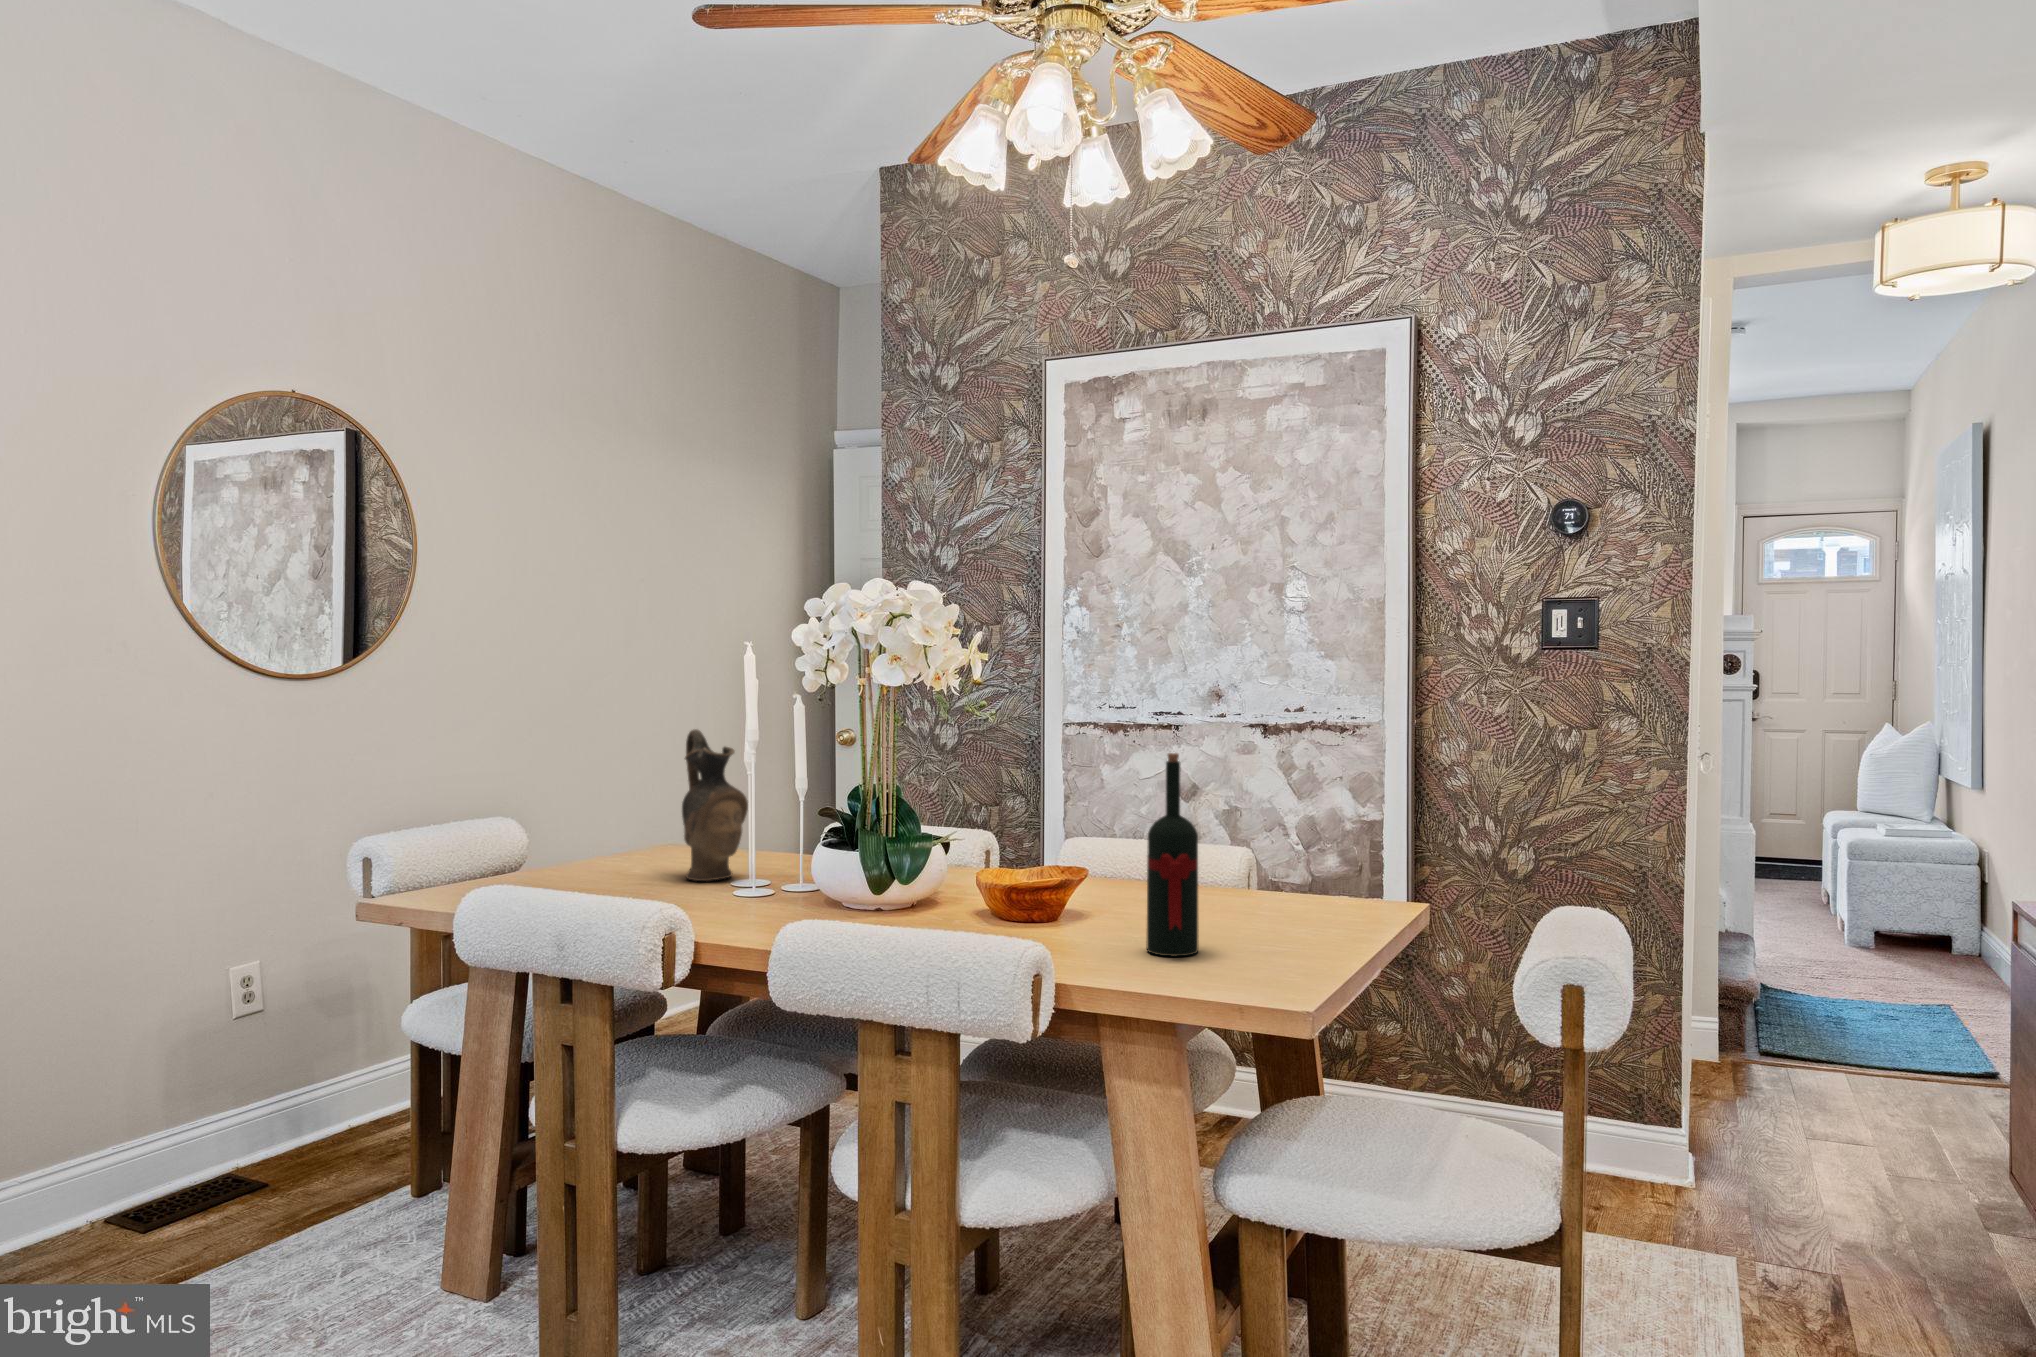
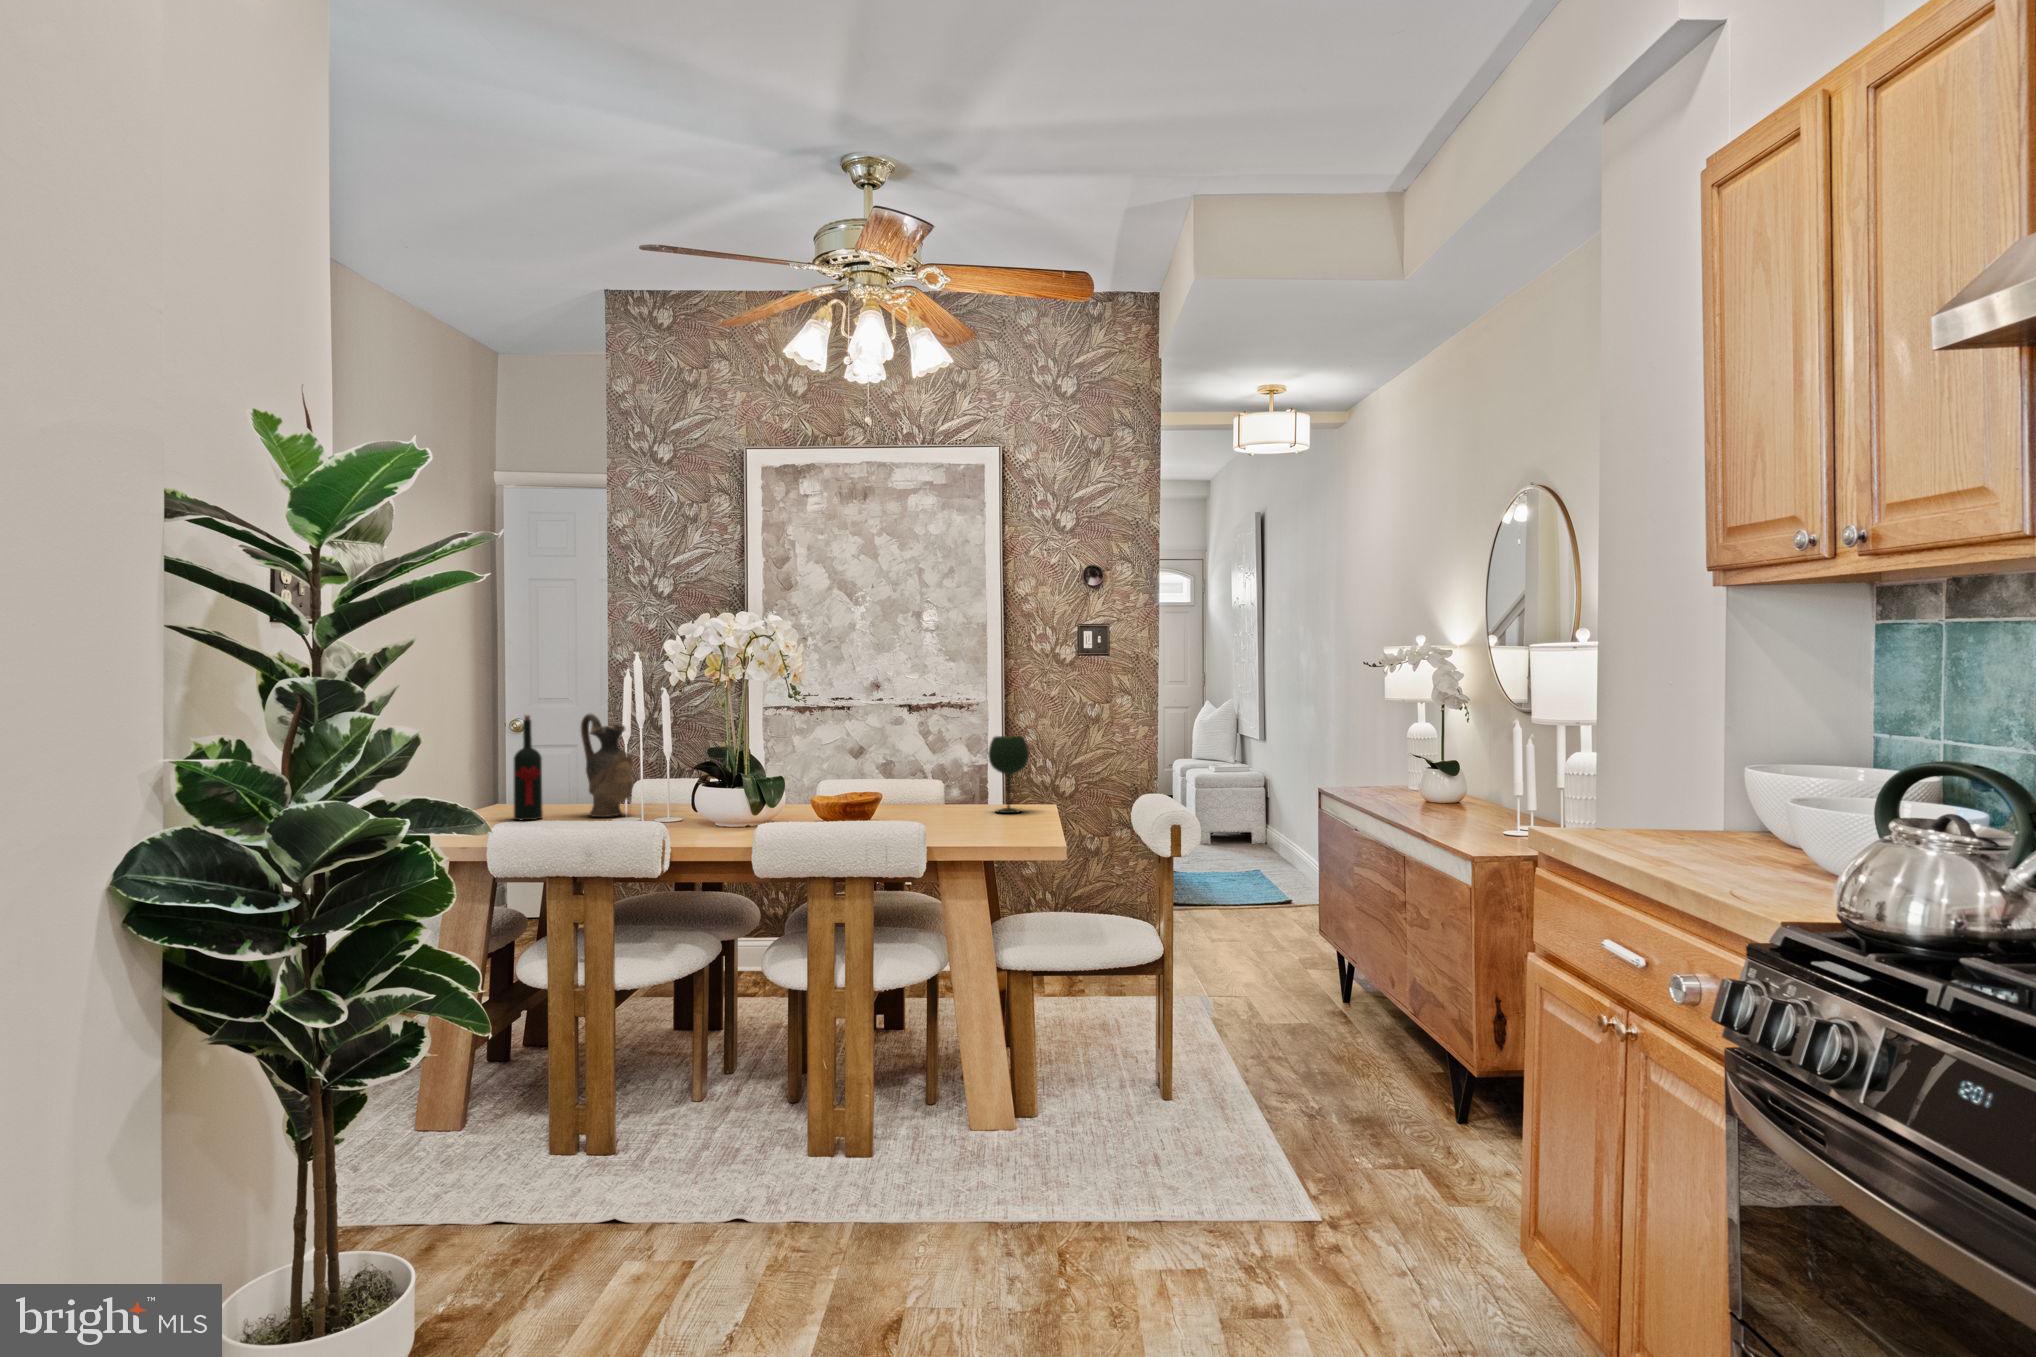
wine bottle: present [1146,753,1199,956] -> present [514,715,543,820]
wine glass: none [1243,791,1316,933] -> present [988,736,1029,813]

